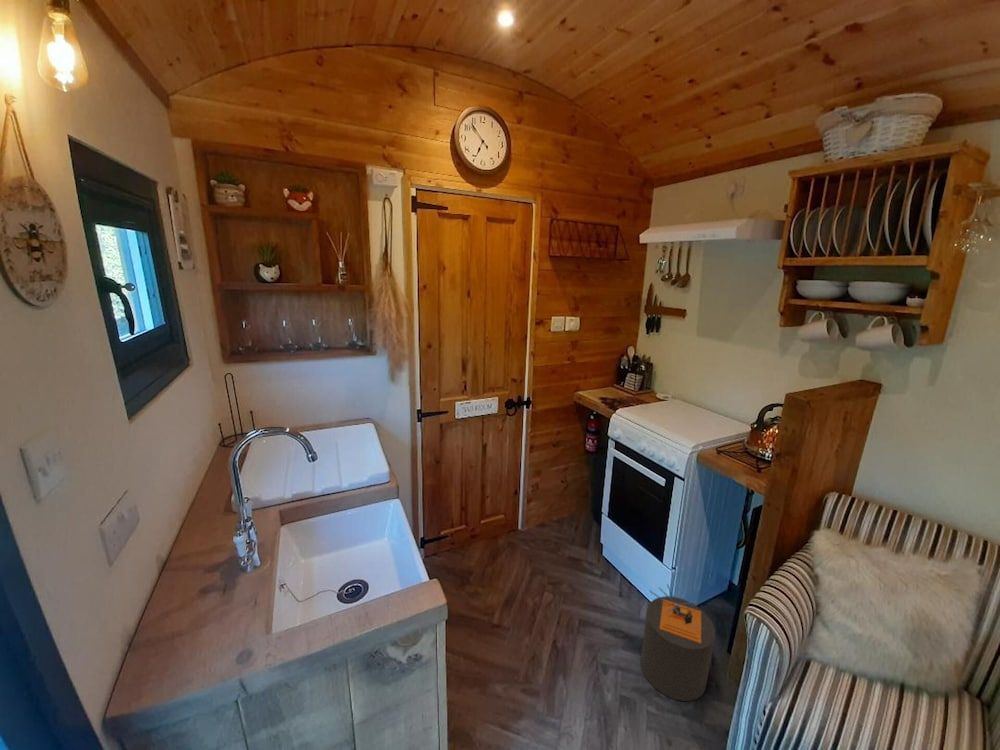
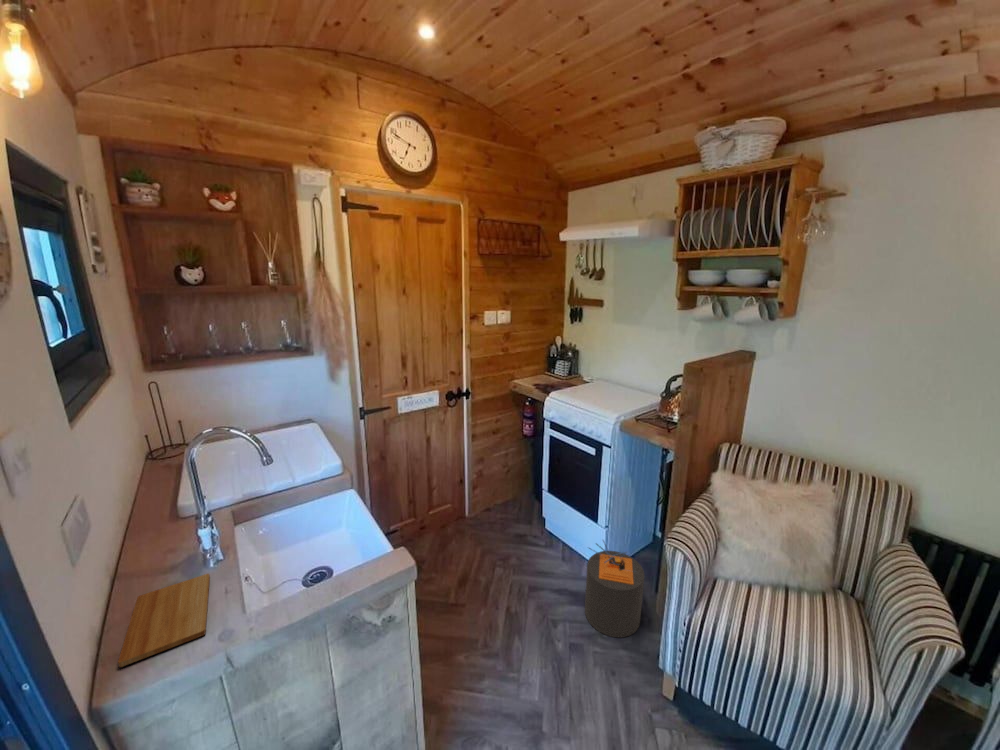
cutting board: none [147,577,246,669] -> present [118,574,210,667]

